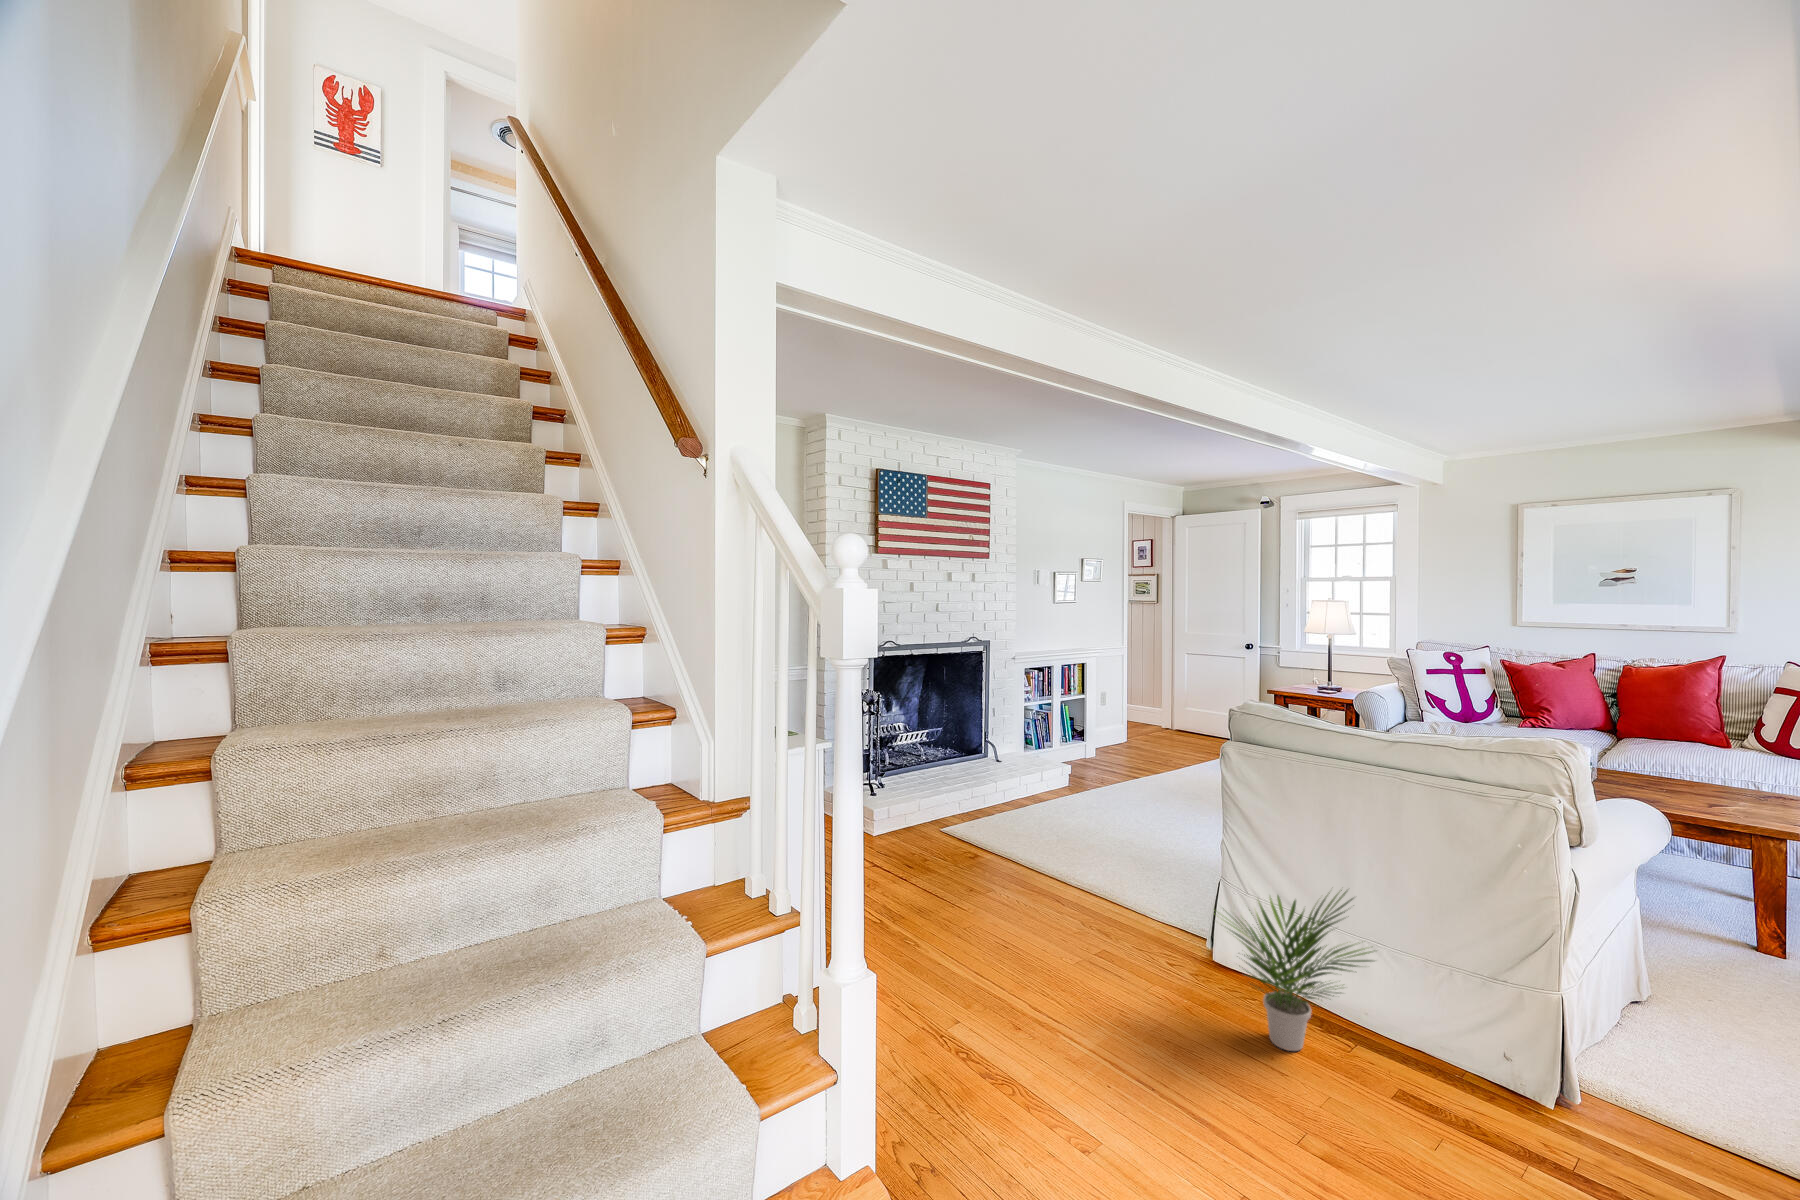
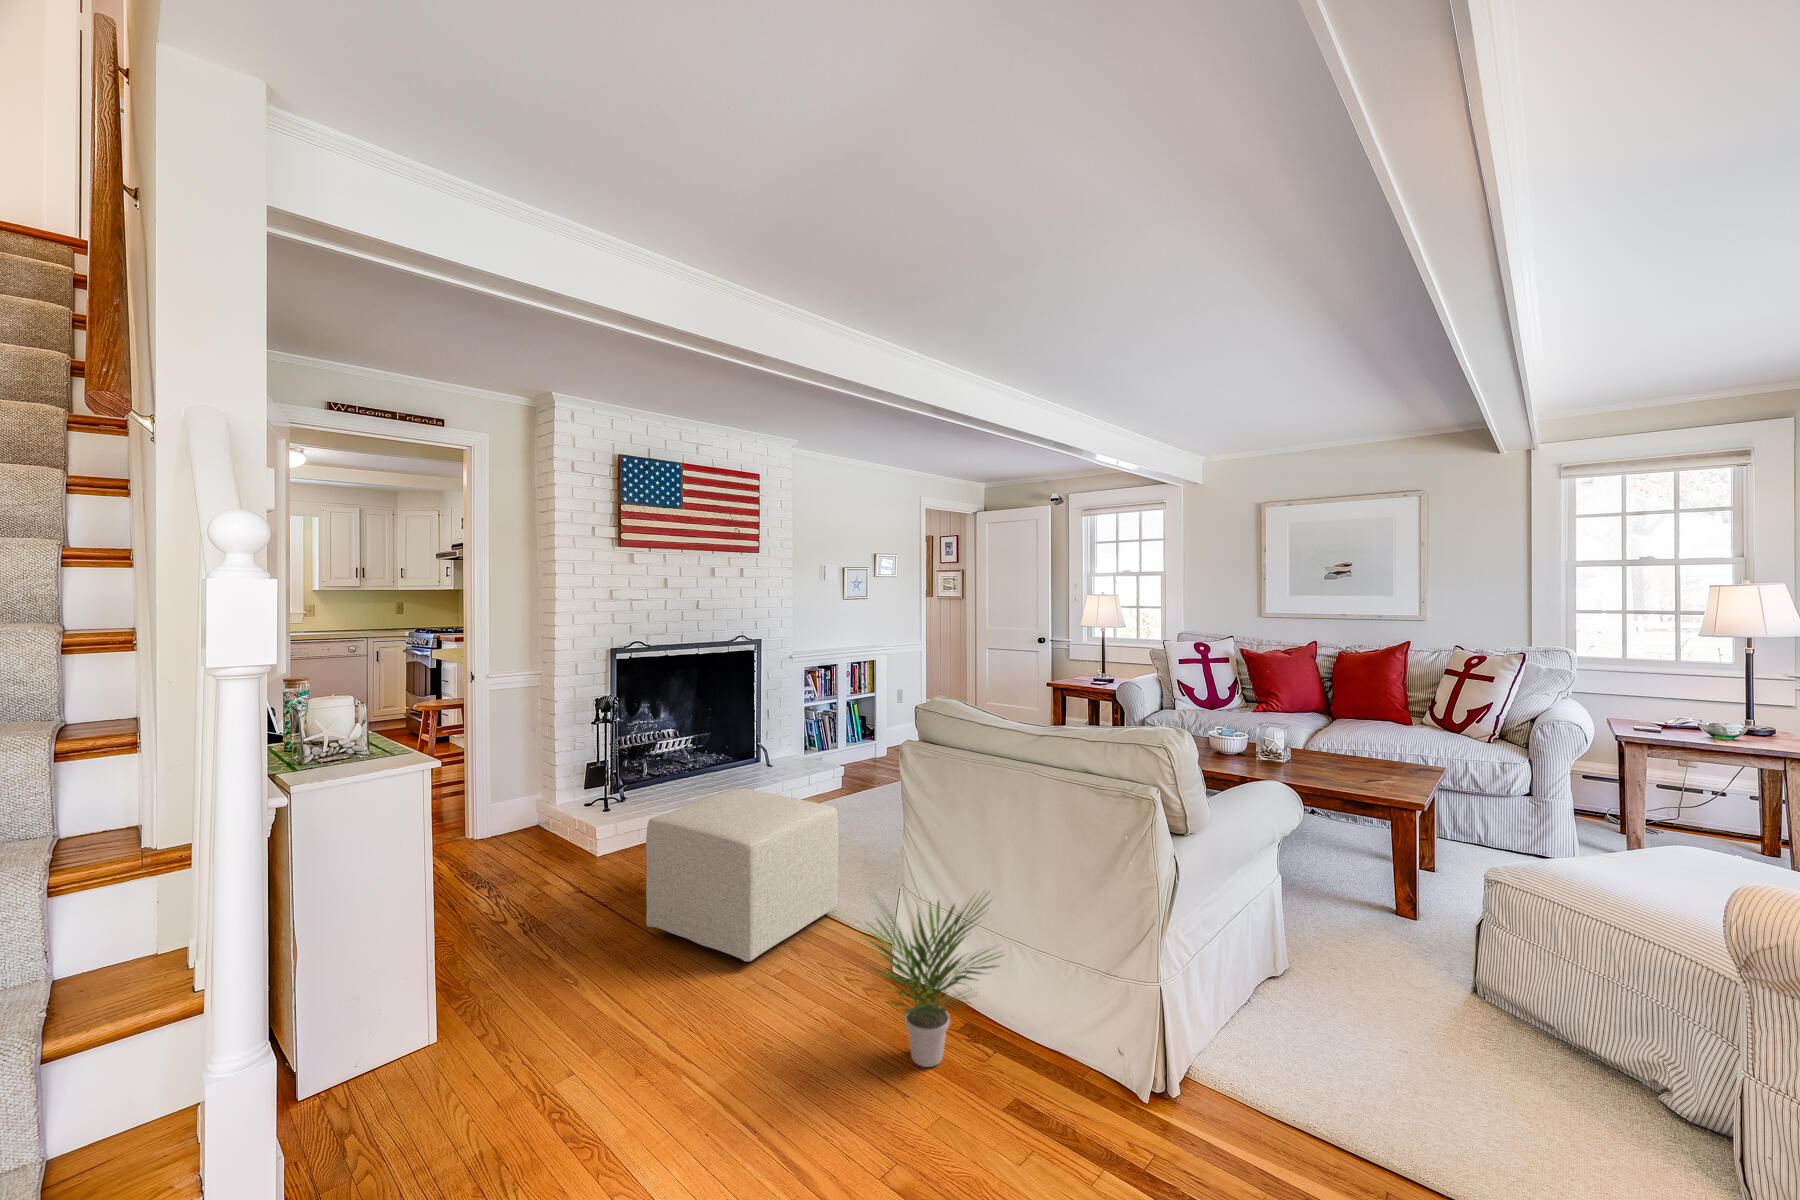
ottoman: none [957,780,1130,939] -> present [646,788,838,962]

